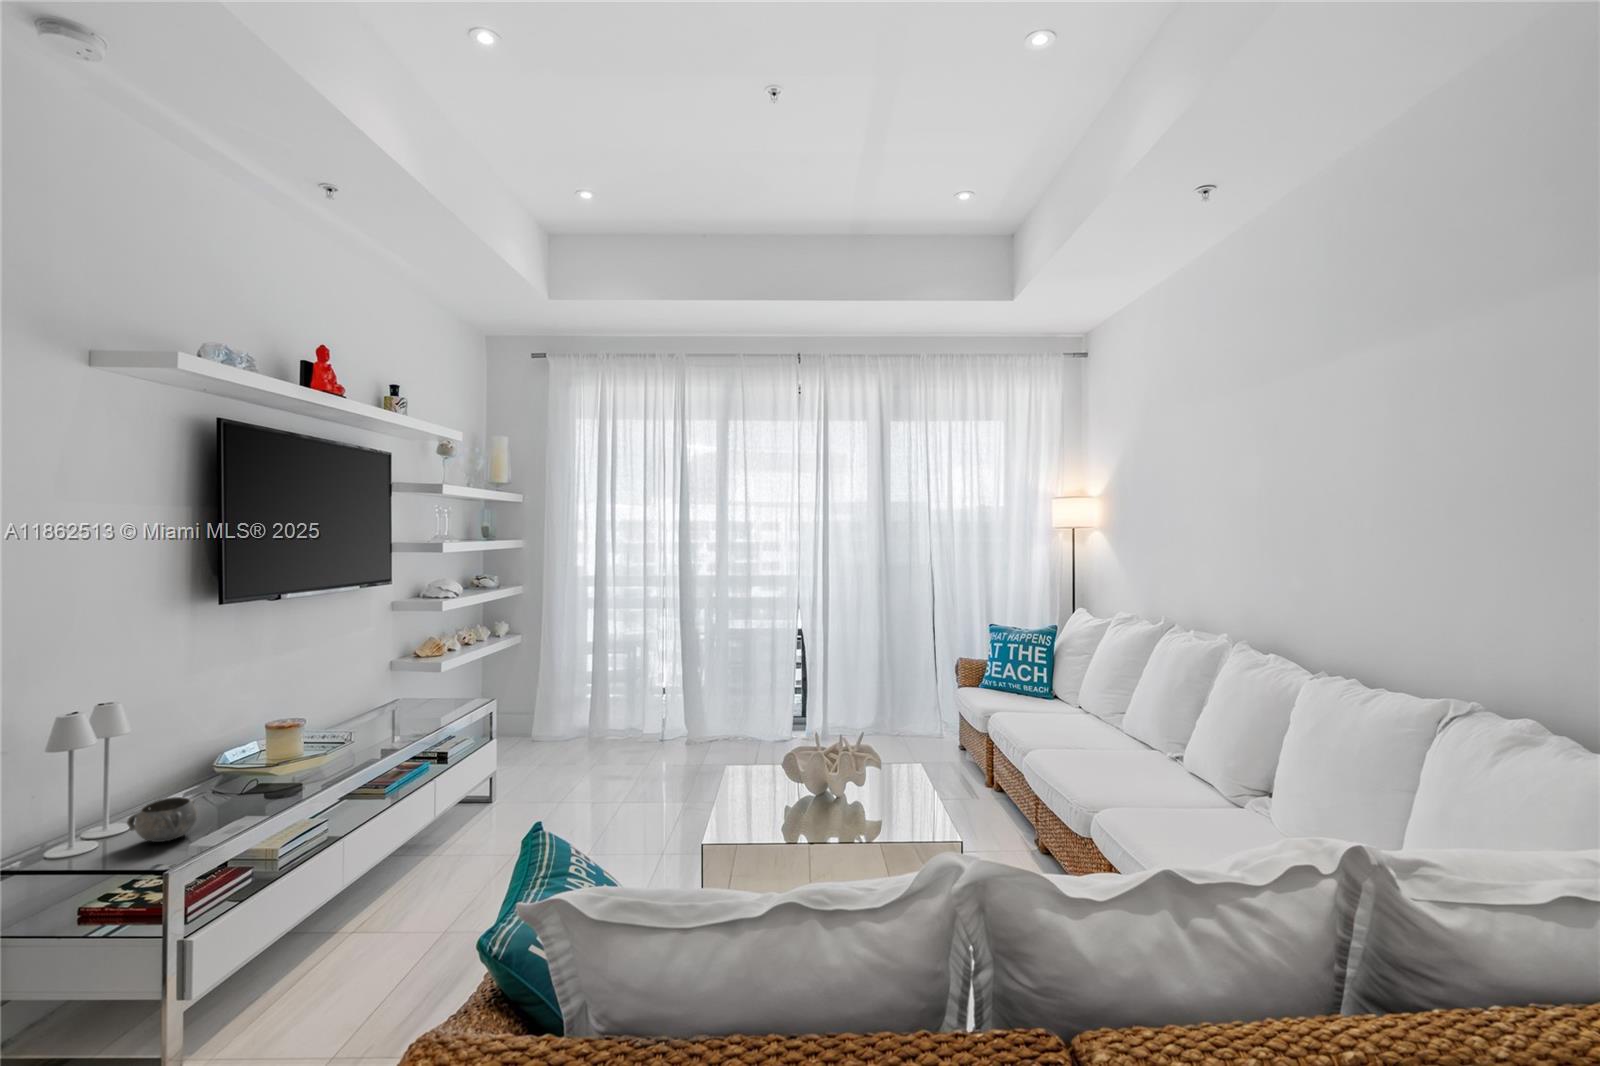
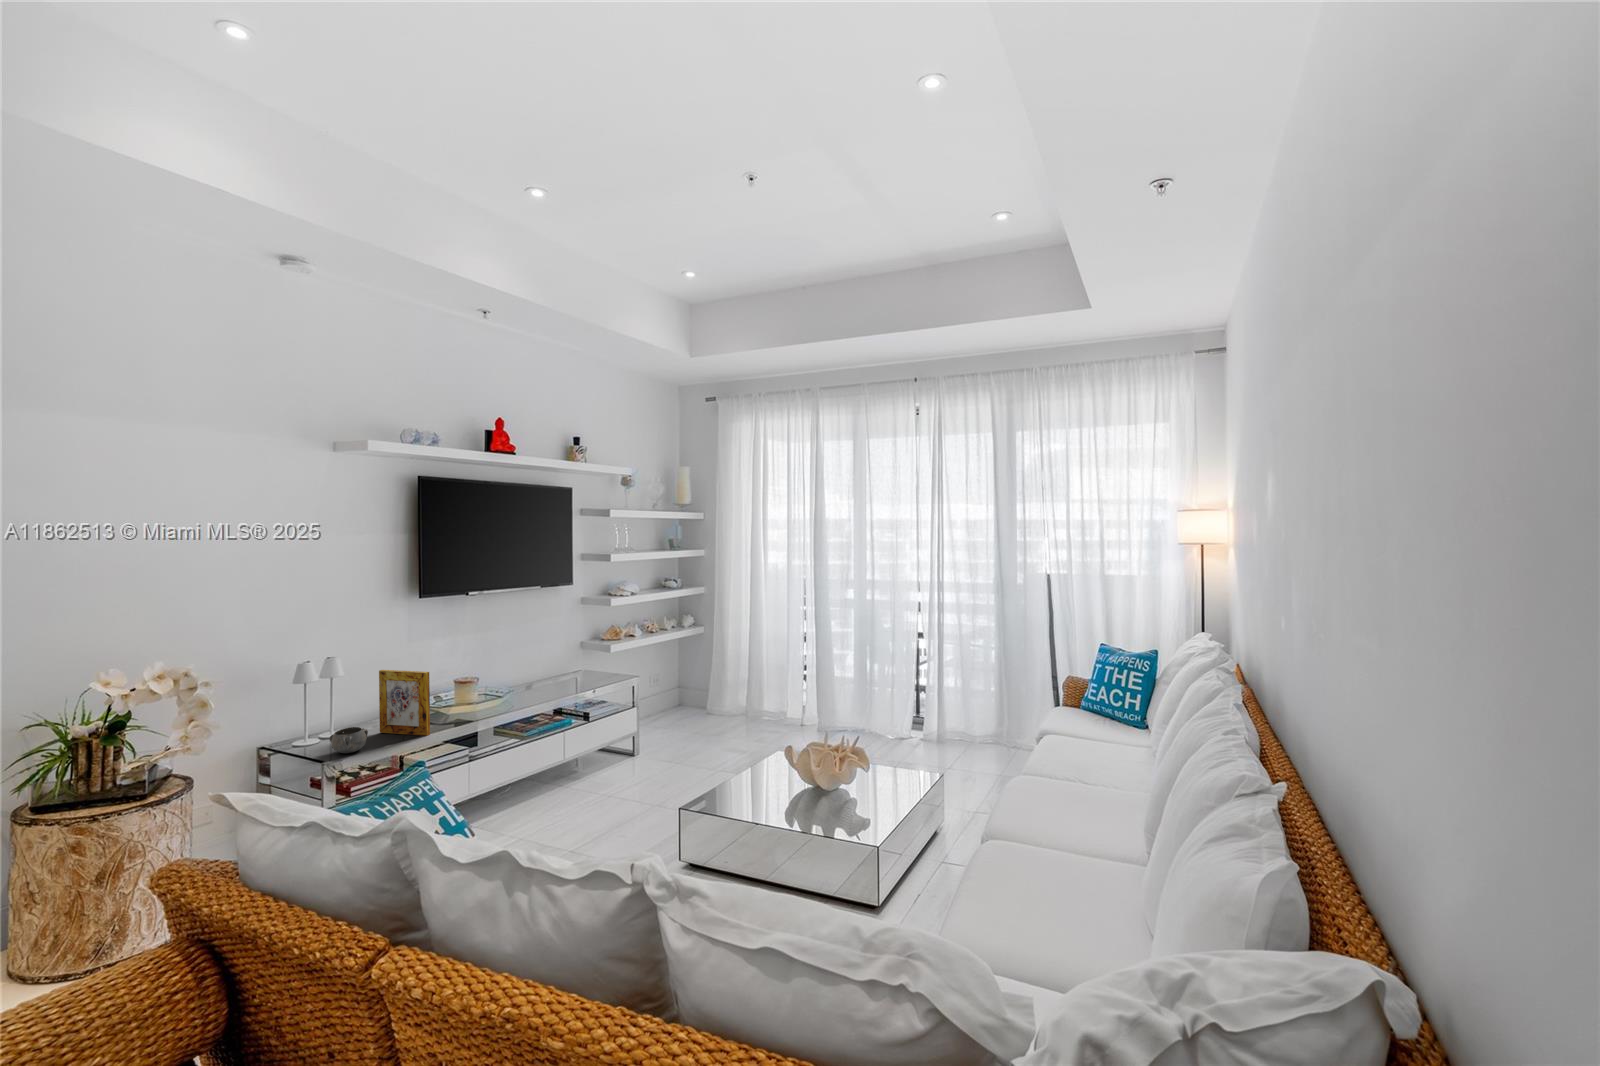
picture frame: none [180,702,282,805] -> present [379,670,430,736]

